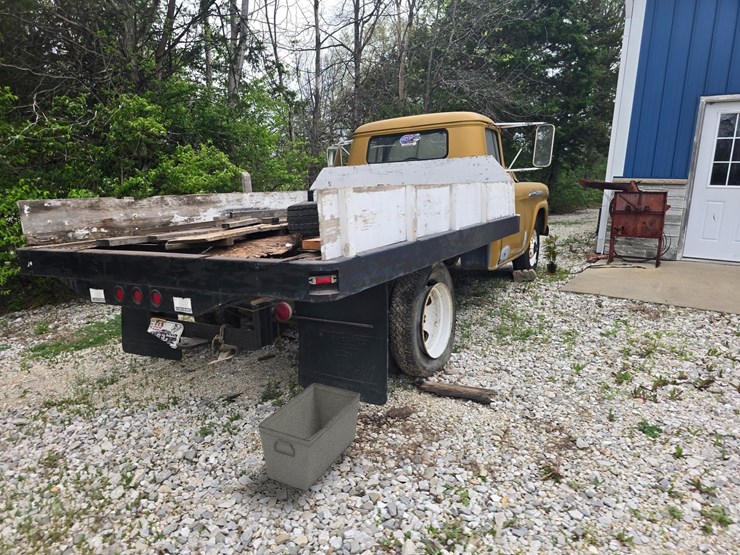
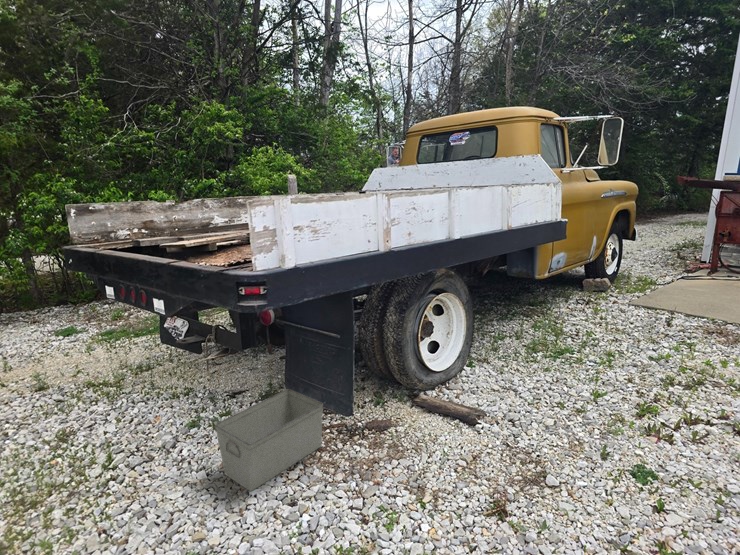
potted plant: present [541,234,563,275] -> none [617,238,644,285]

